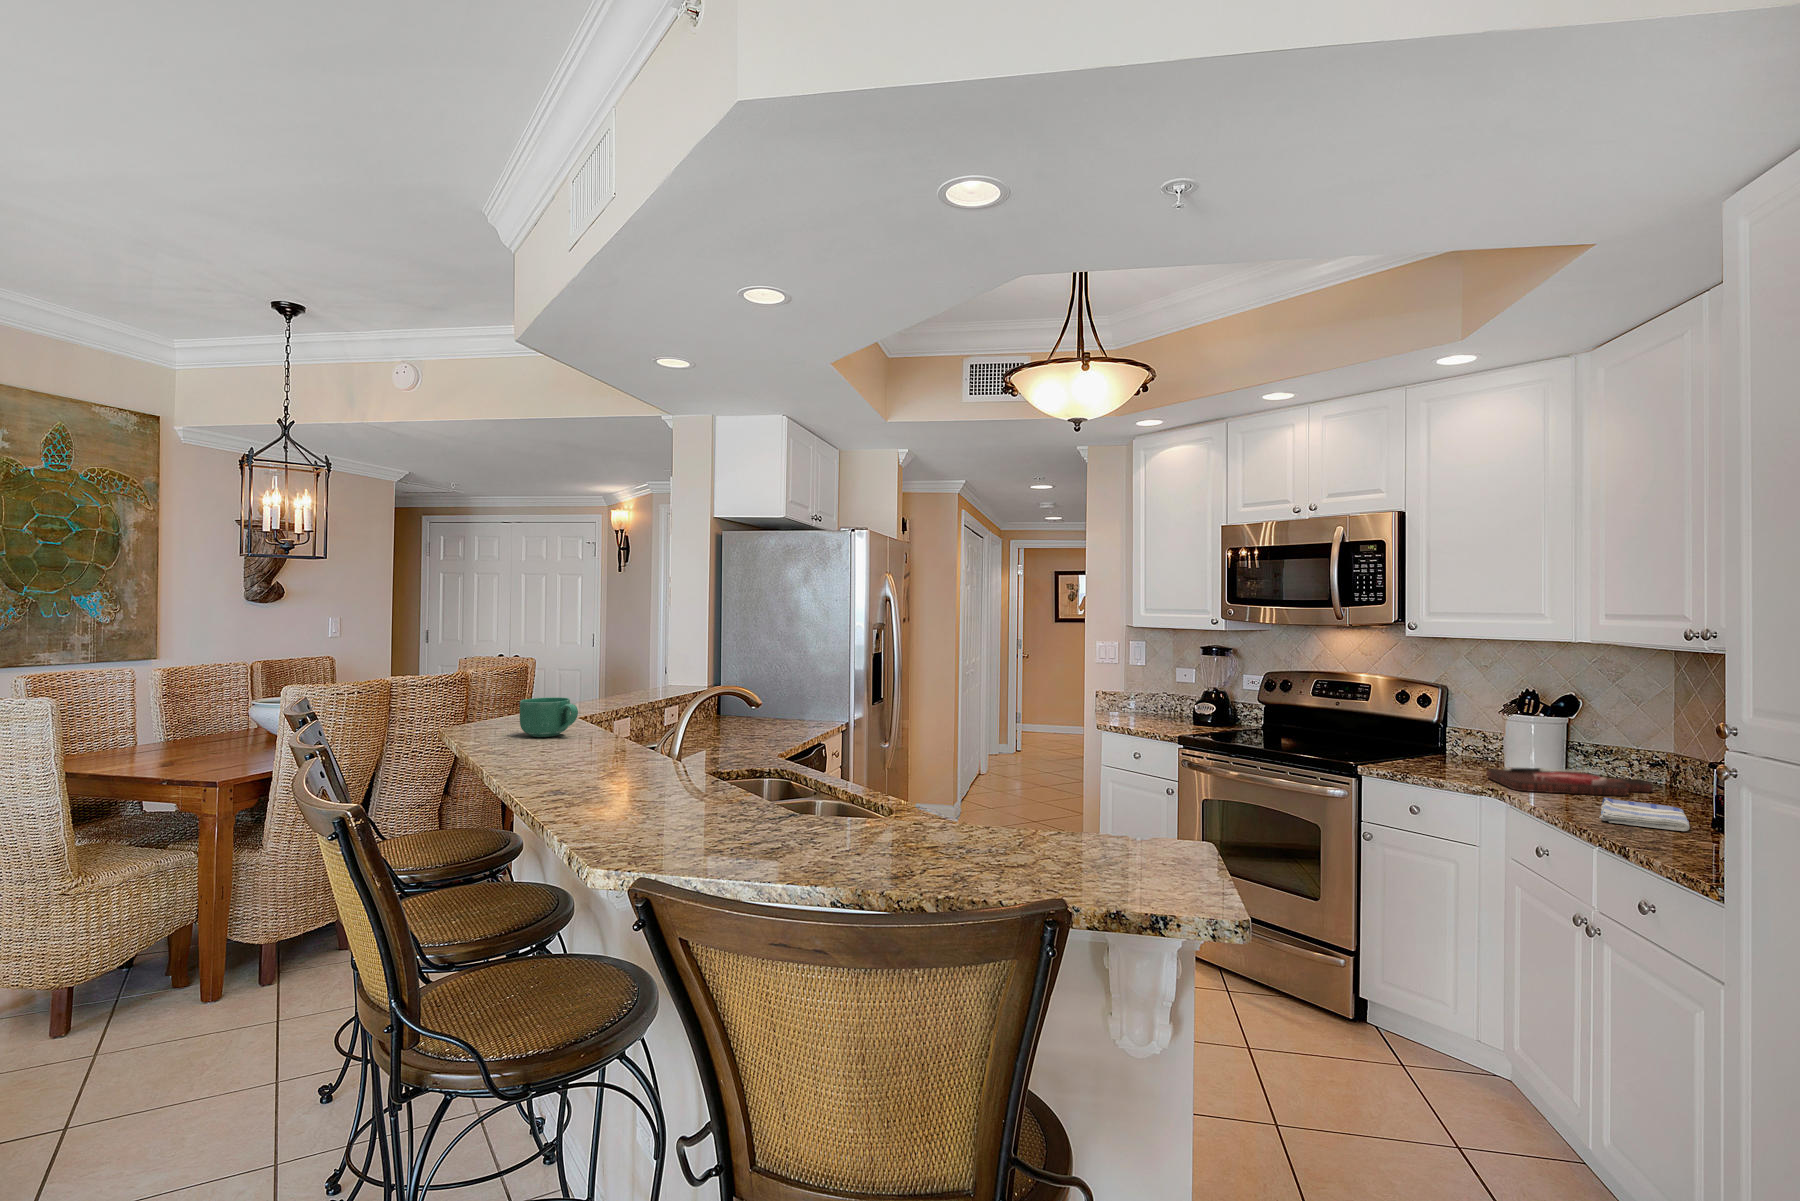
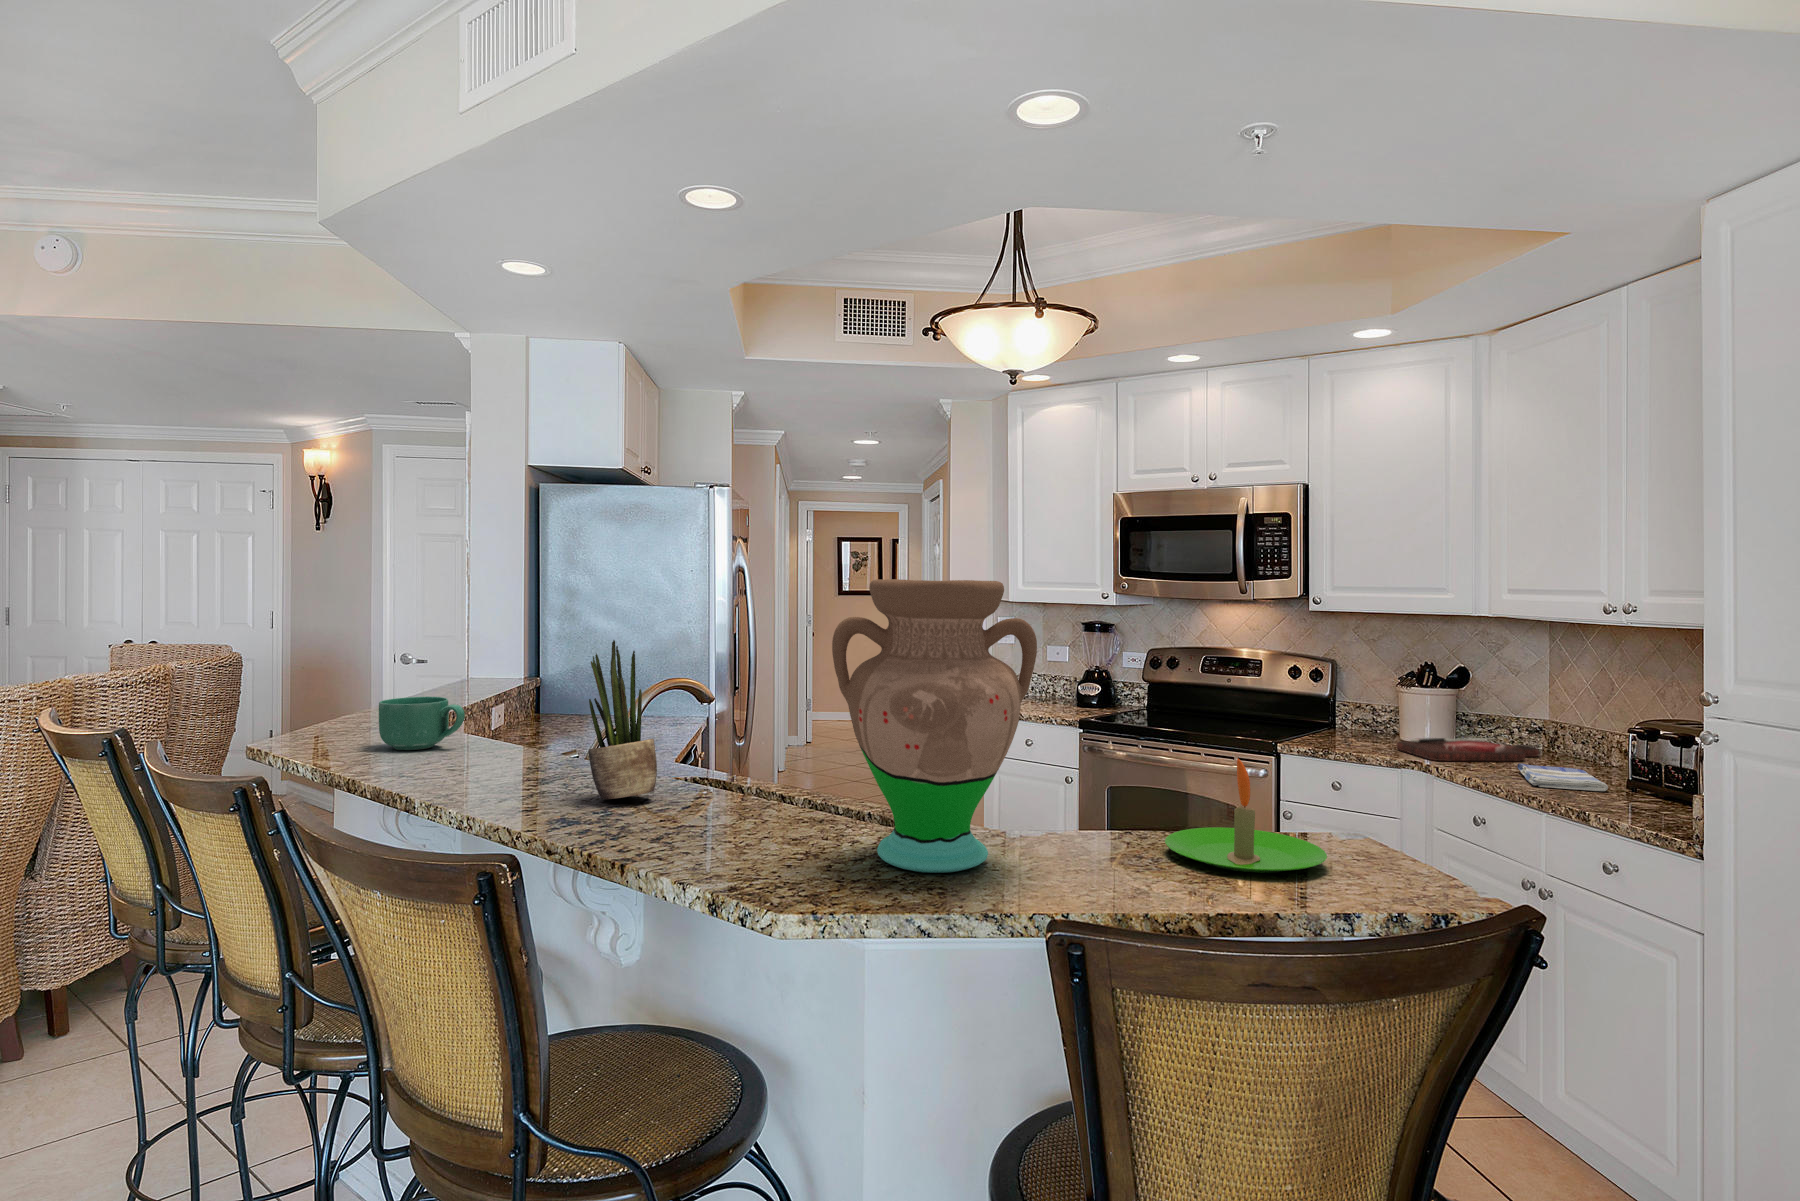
vase: none [705,610,866,848] -> present [832,579,1037,873]
potted plant: none [602,655,654,779] -> present [588,640,657,799]
candle: none [987,767,1126,870] -> present [1165,759,1327,873]

